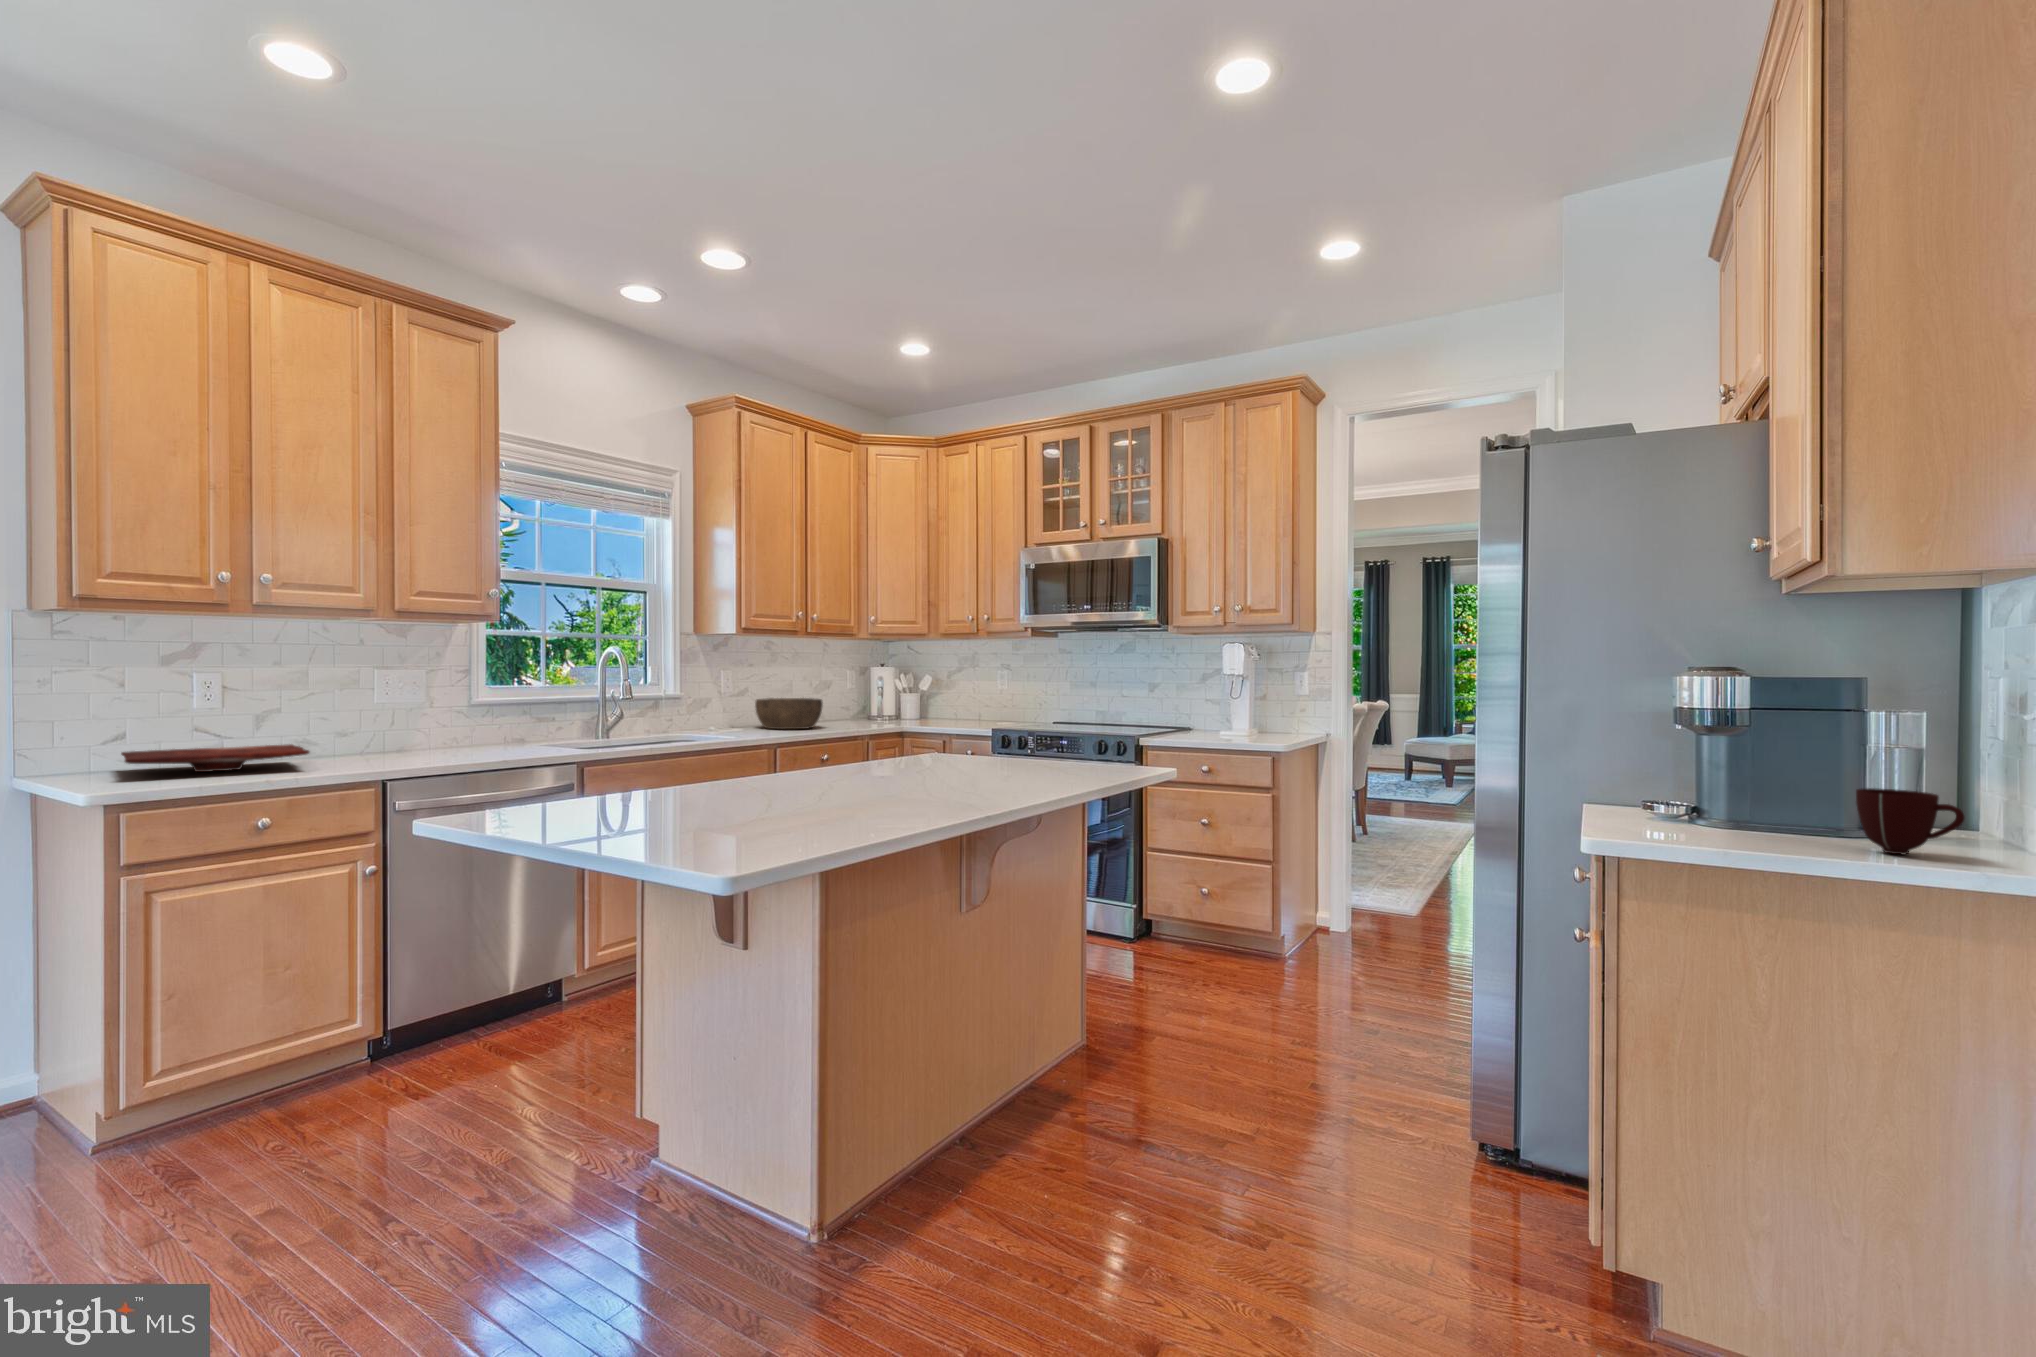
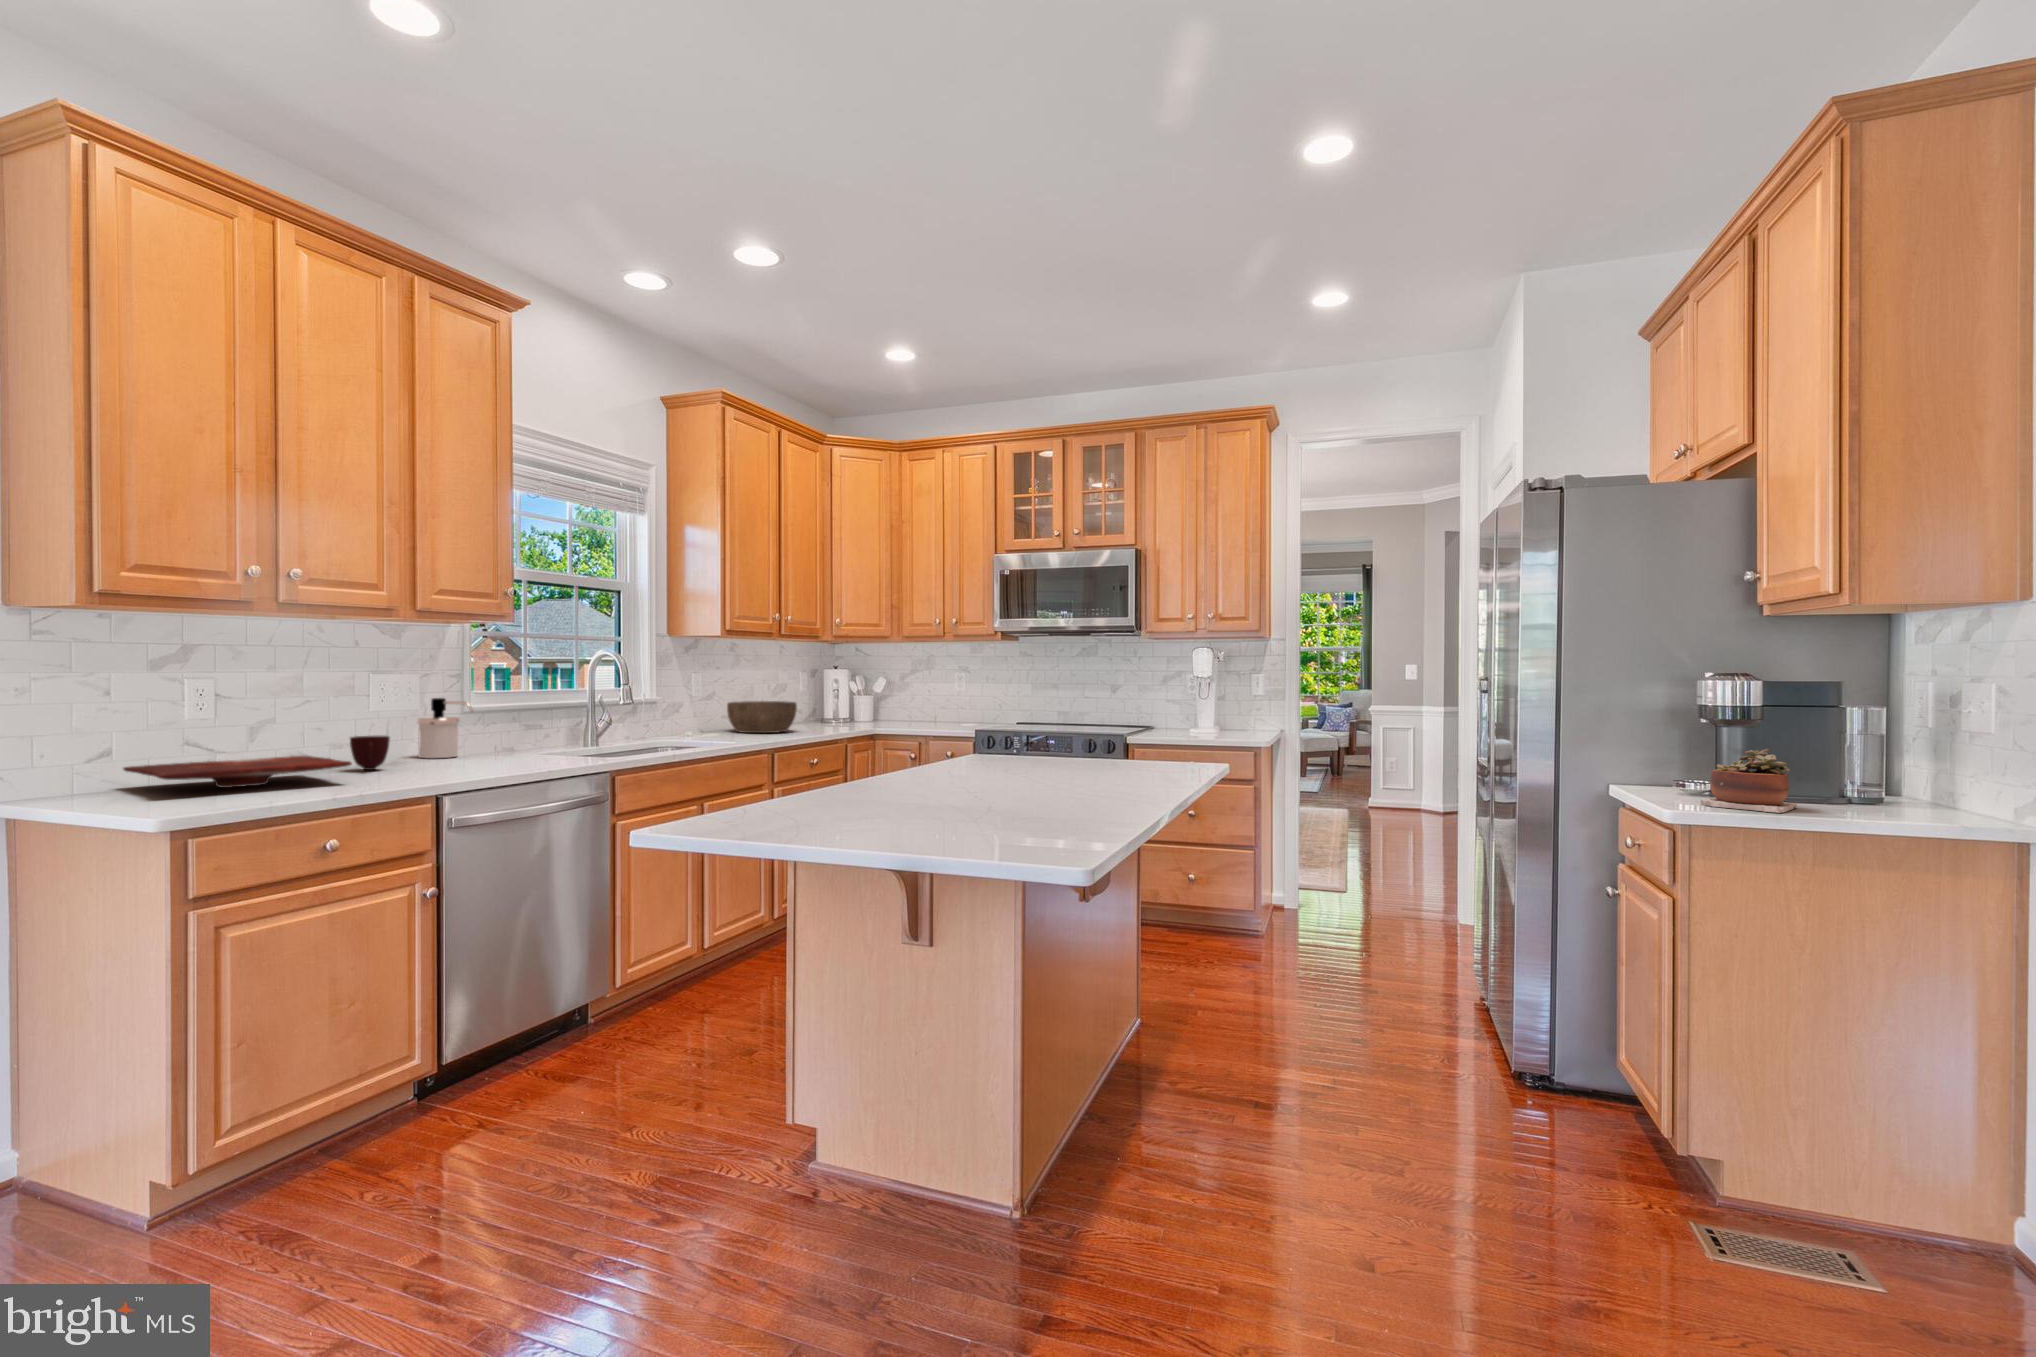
soap dispenser: none [420,693,467,749] -> present [418,698,473,758]
succulent plant: none [1639,763,1774,845] -> present [1701,749,1798,813]
mug: present [1856,788,1964,855] -> present [350,736,390,770]

